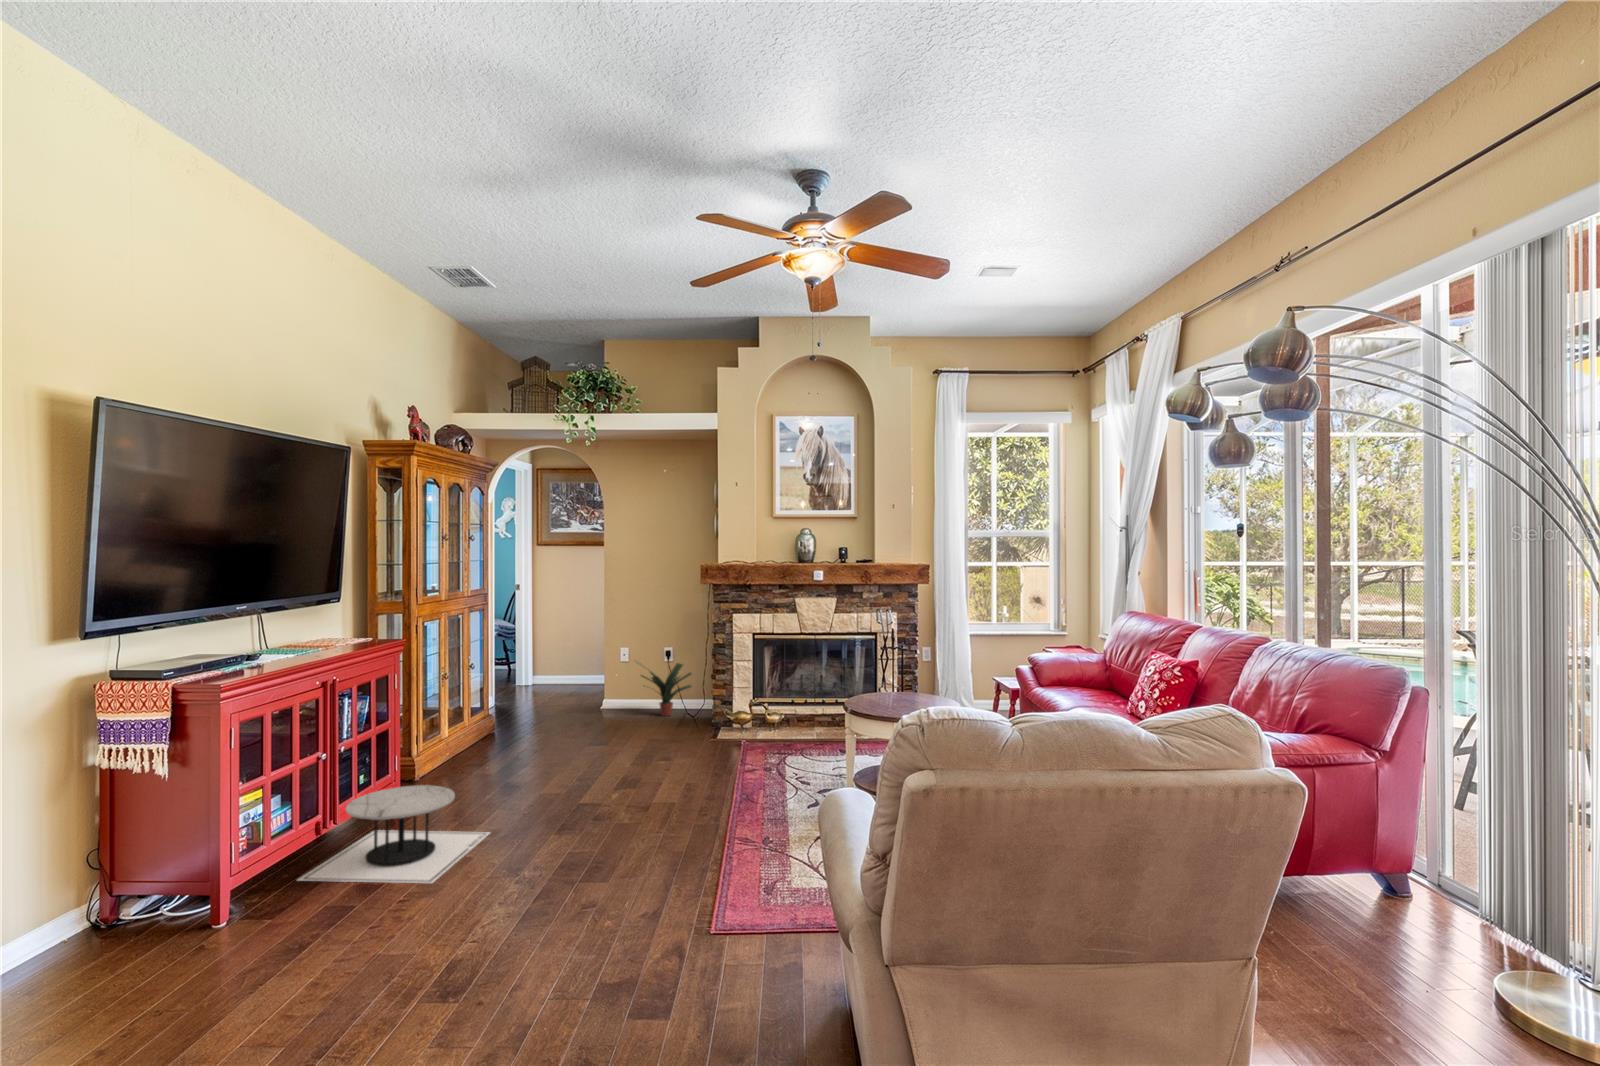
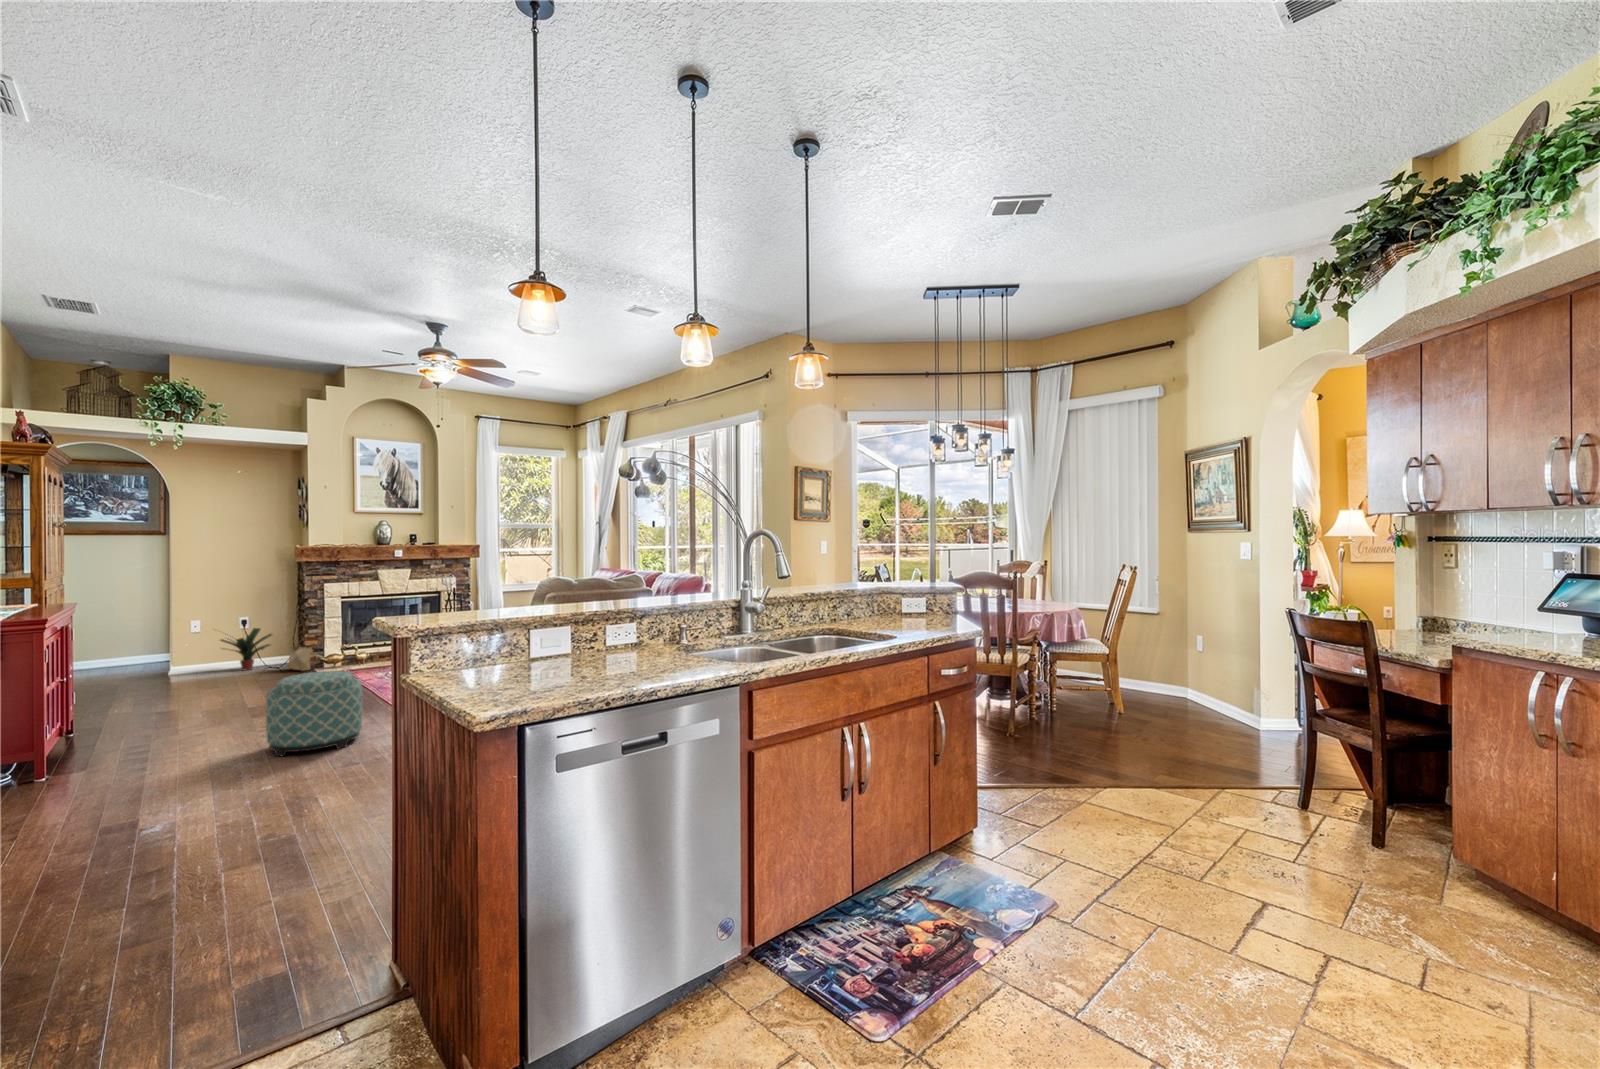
woven basket: none [696,679,720,729] -> present [287,644,312,671]
ottoman: none [489,776,624,933] -> present [266,671,363,756]
side table: present [298,785,490,883] -> none [52,708,197,783]

